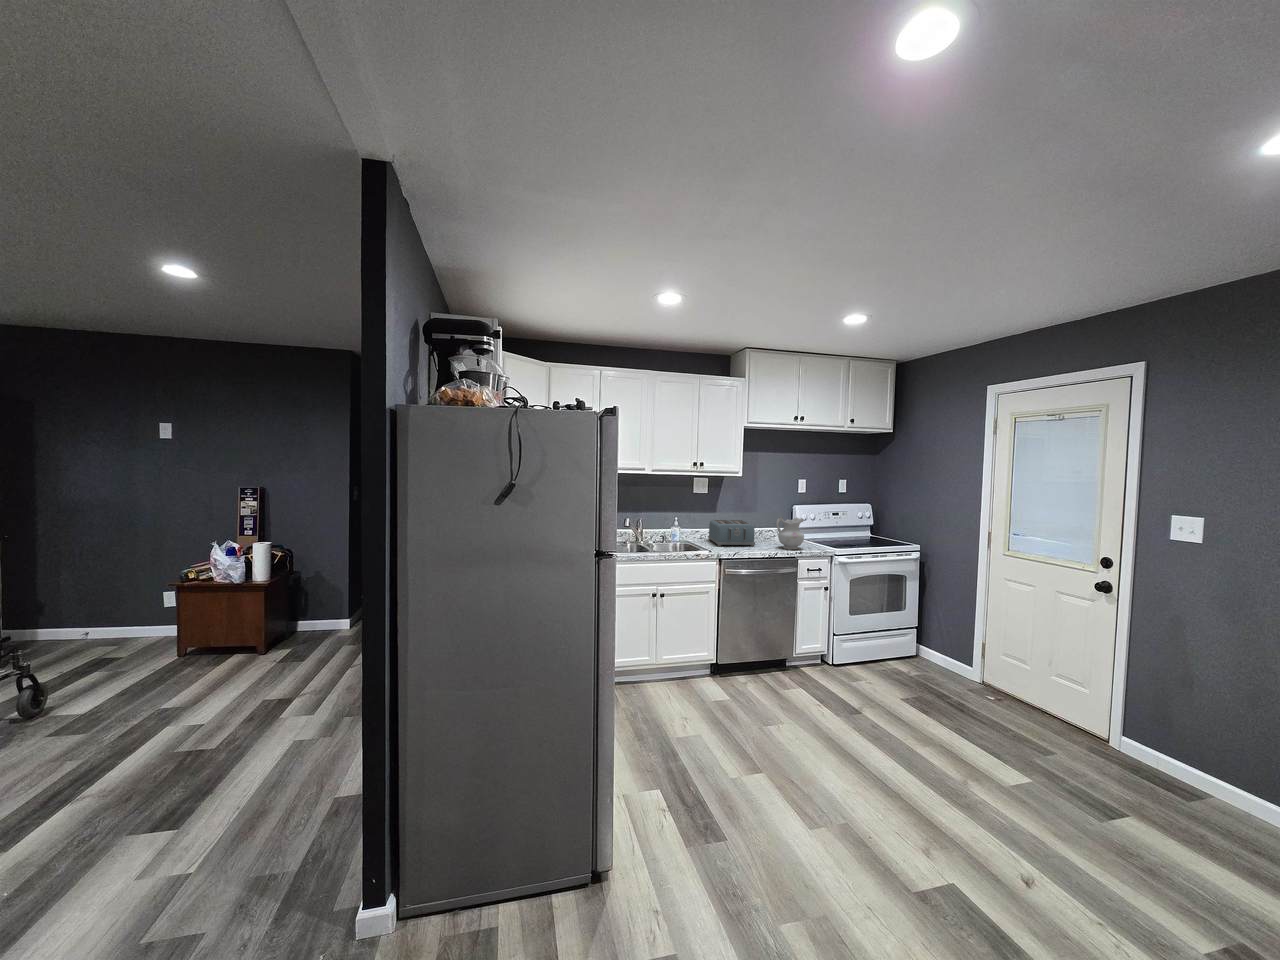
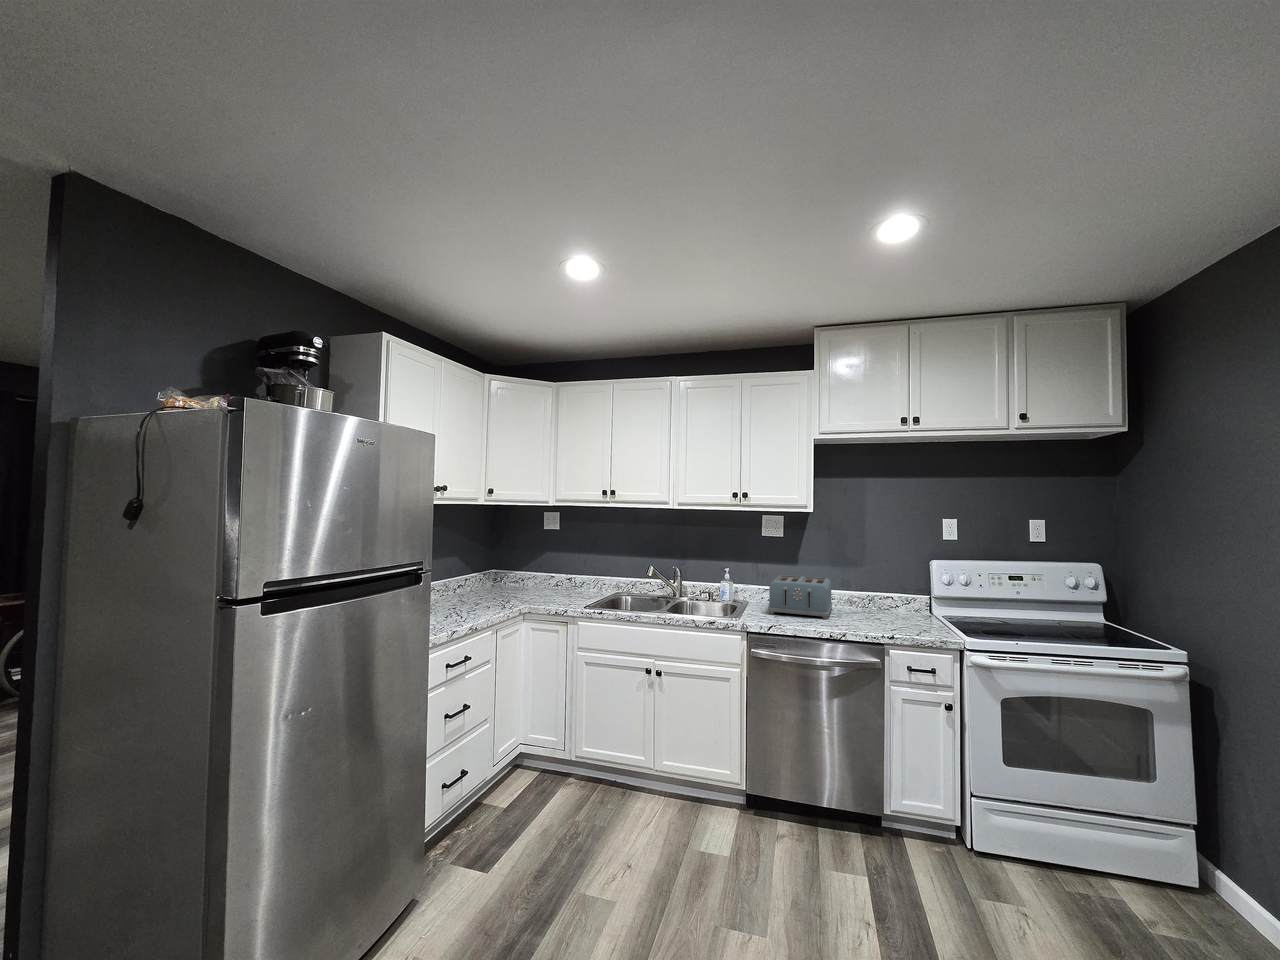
ceramic pitcher: present [776,517,804,549] -> none [857,574,907,630]

